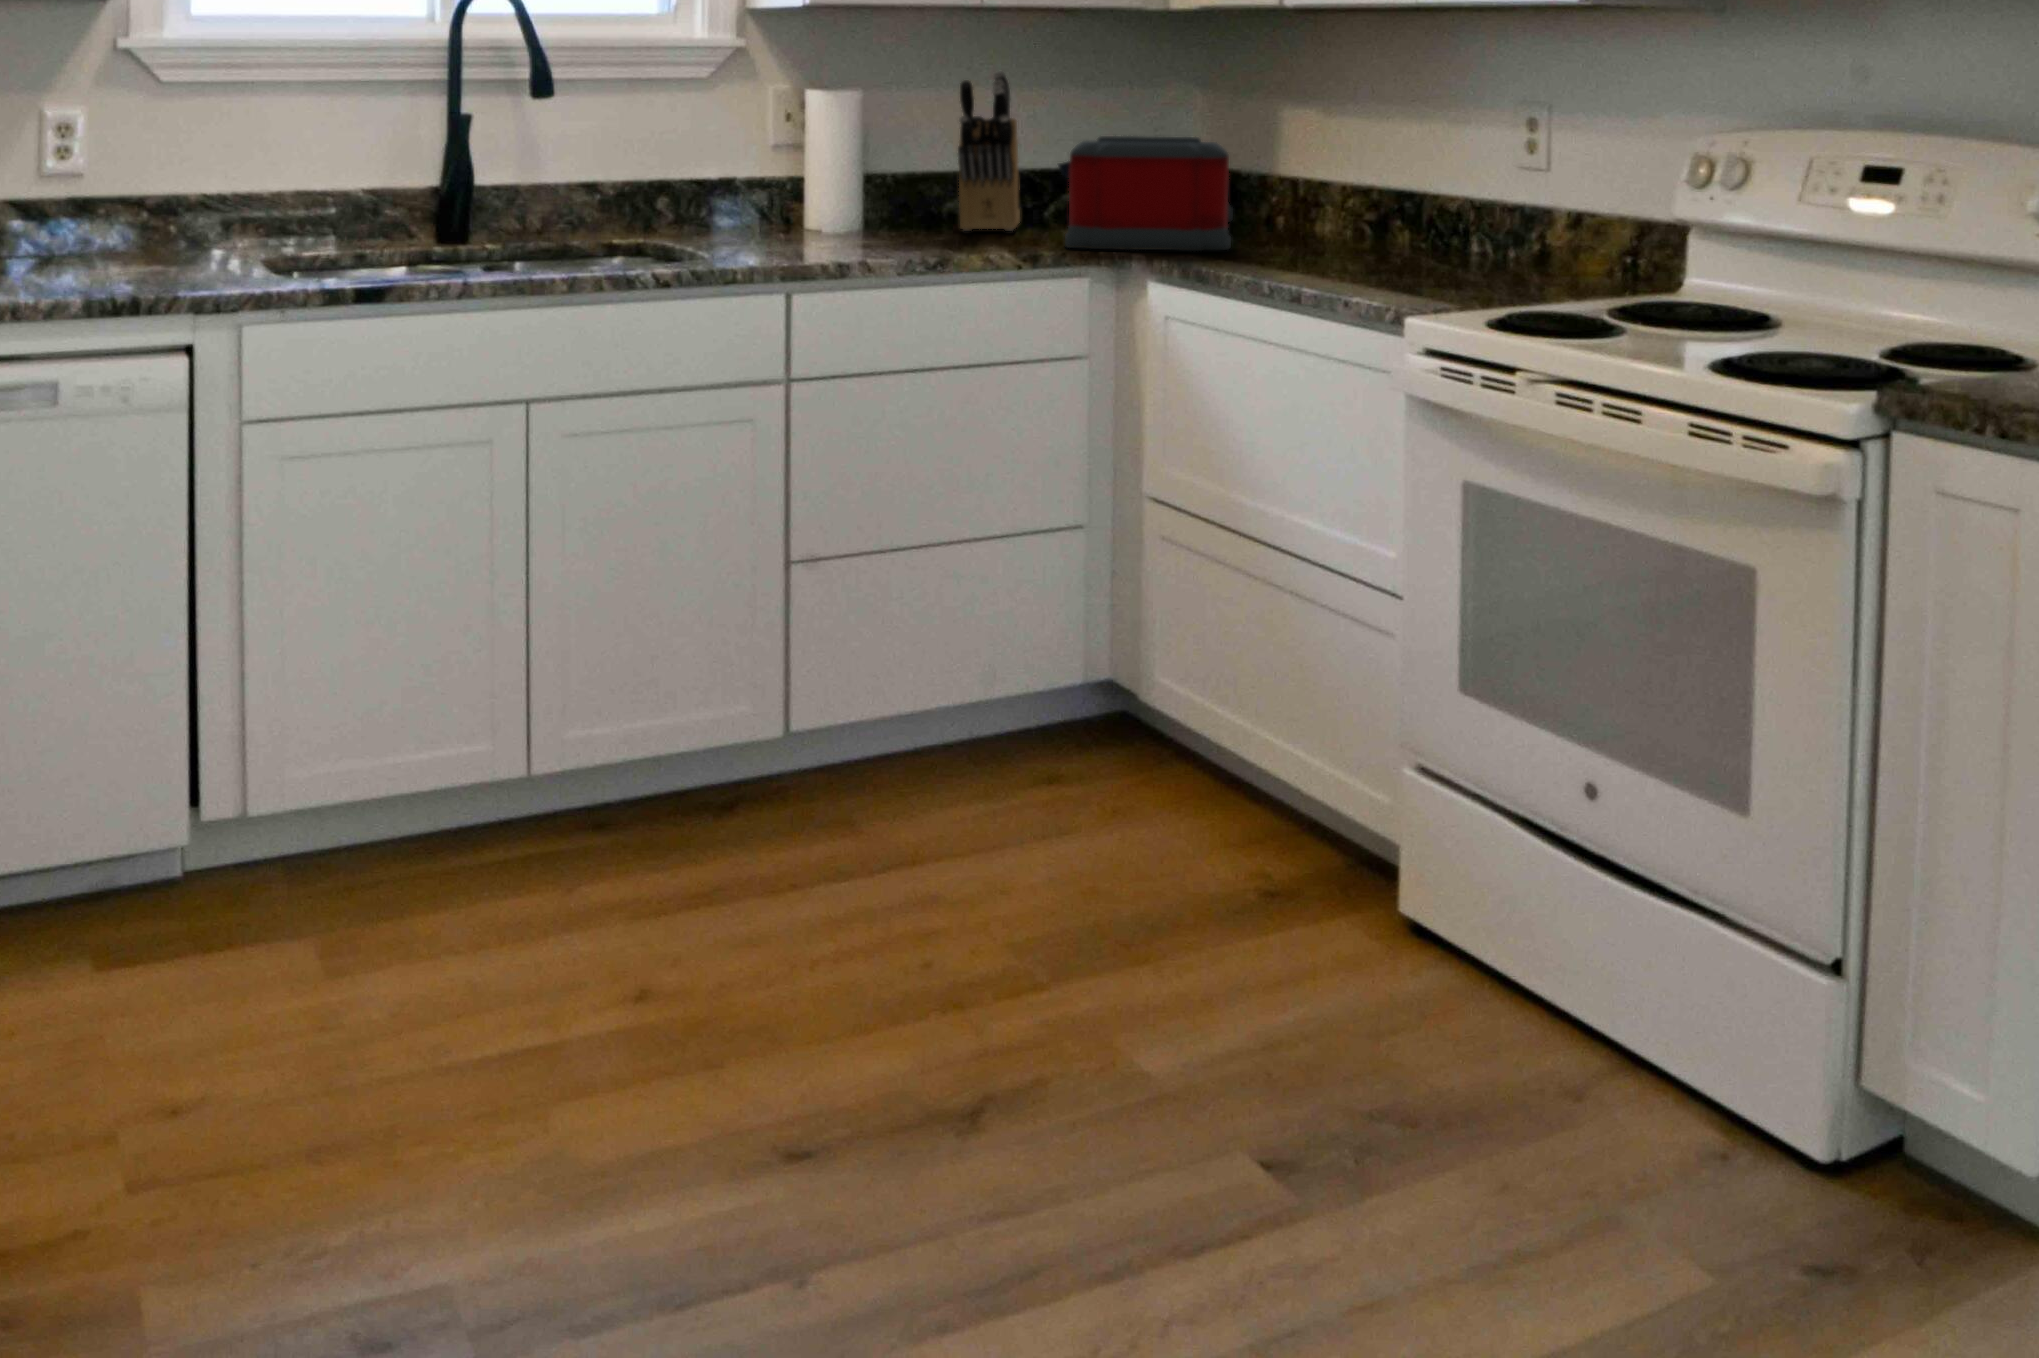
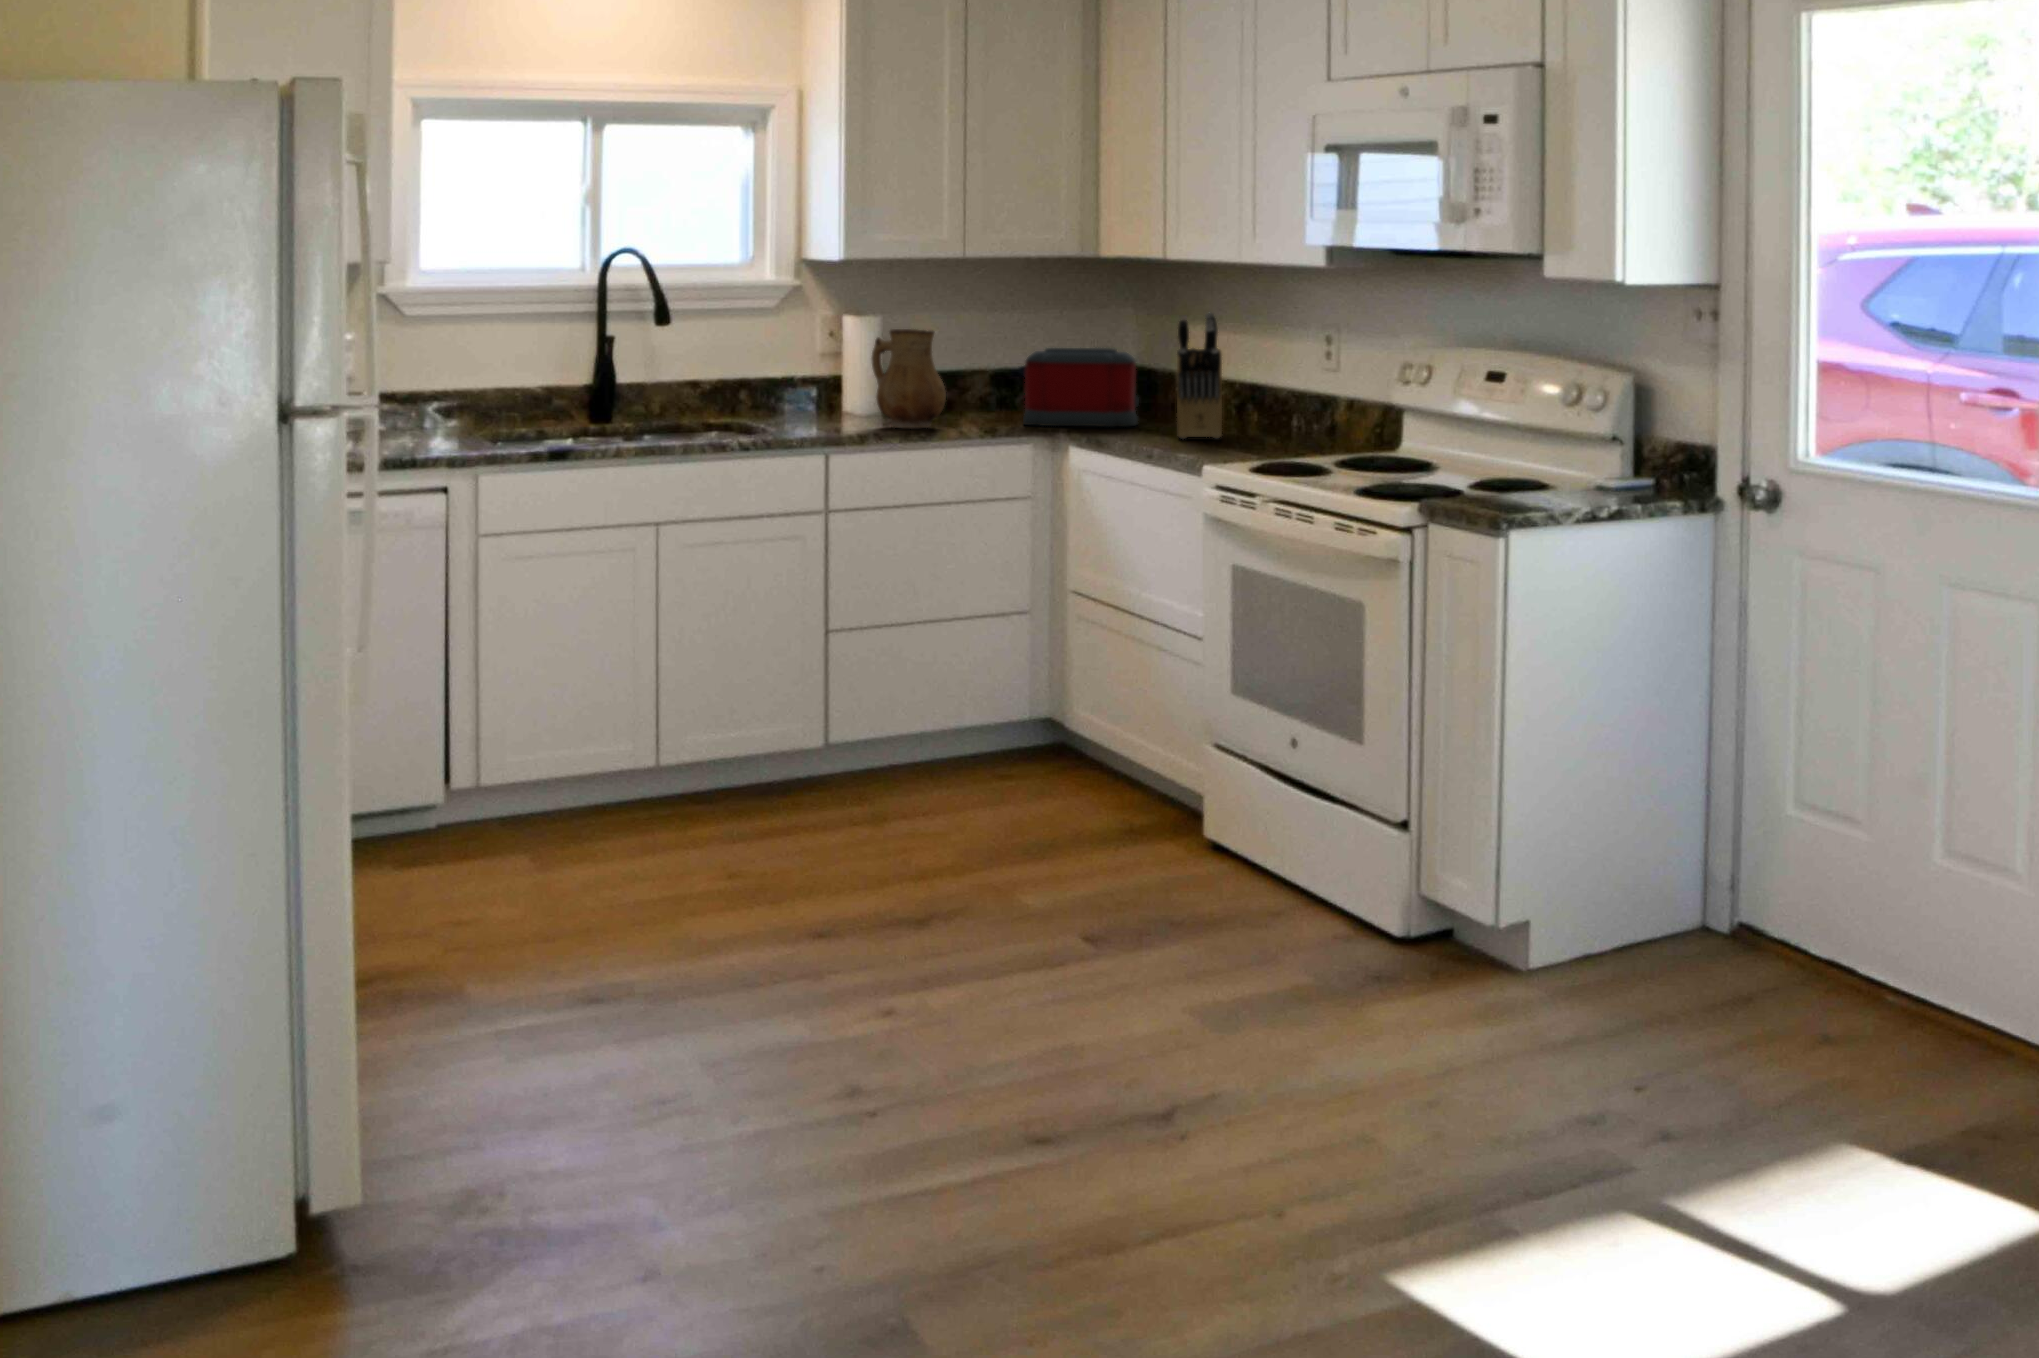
knife block: present [958,71,1020,231] -> present [1177,313,1222,438]
ceramic pitcher: none [847,107,957,253] -> present [872,329,946,428]

